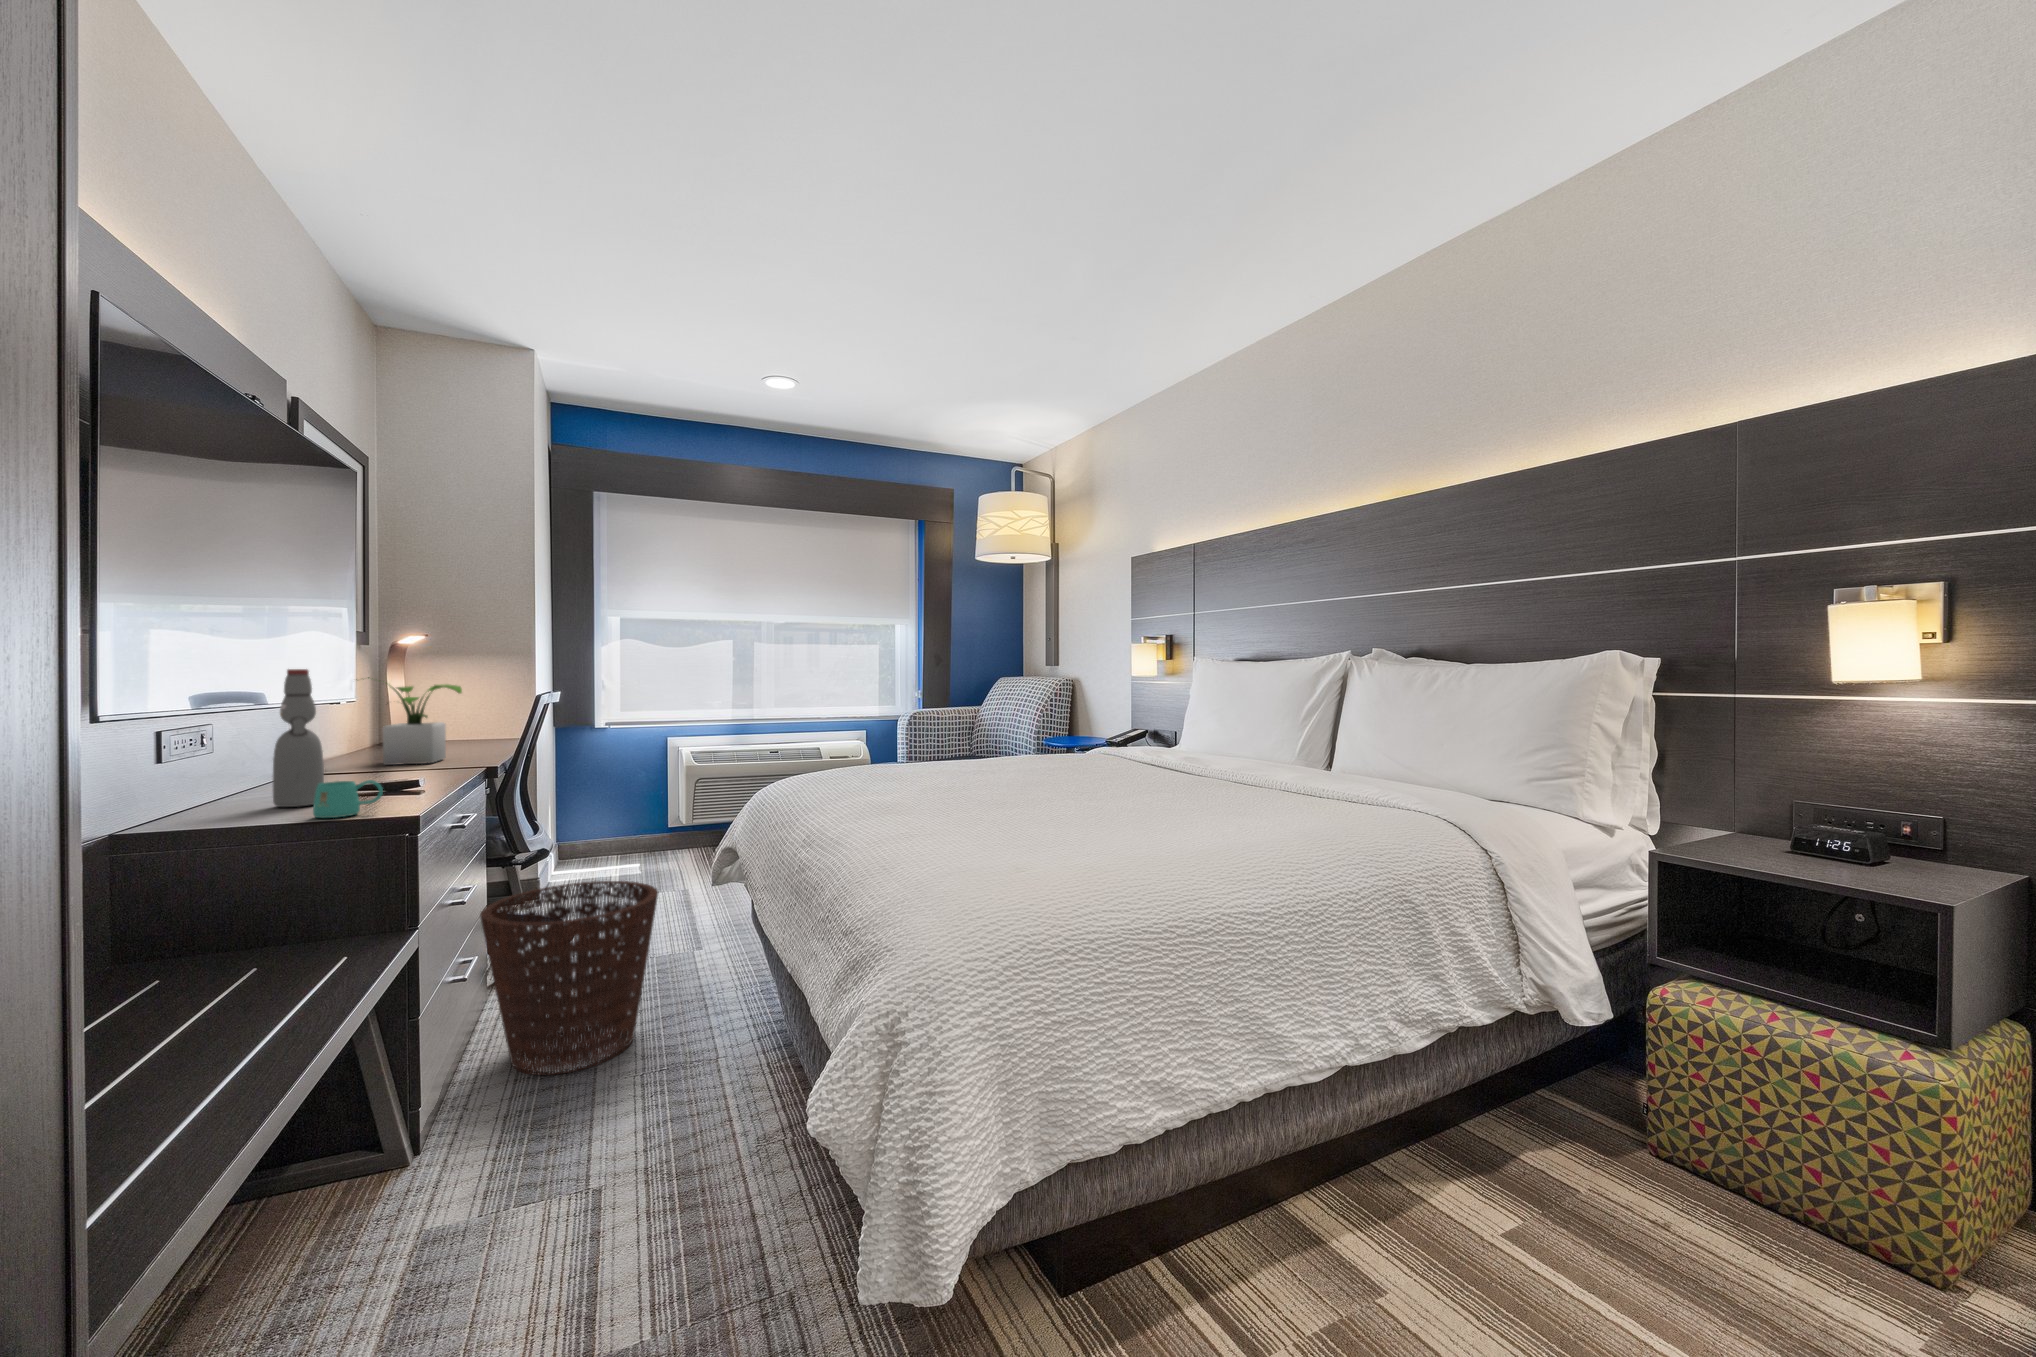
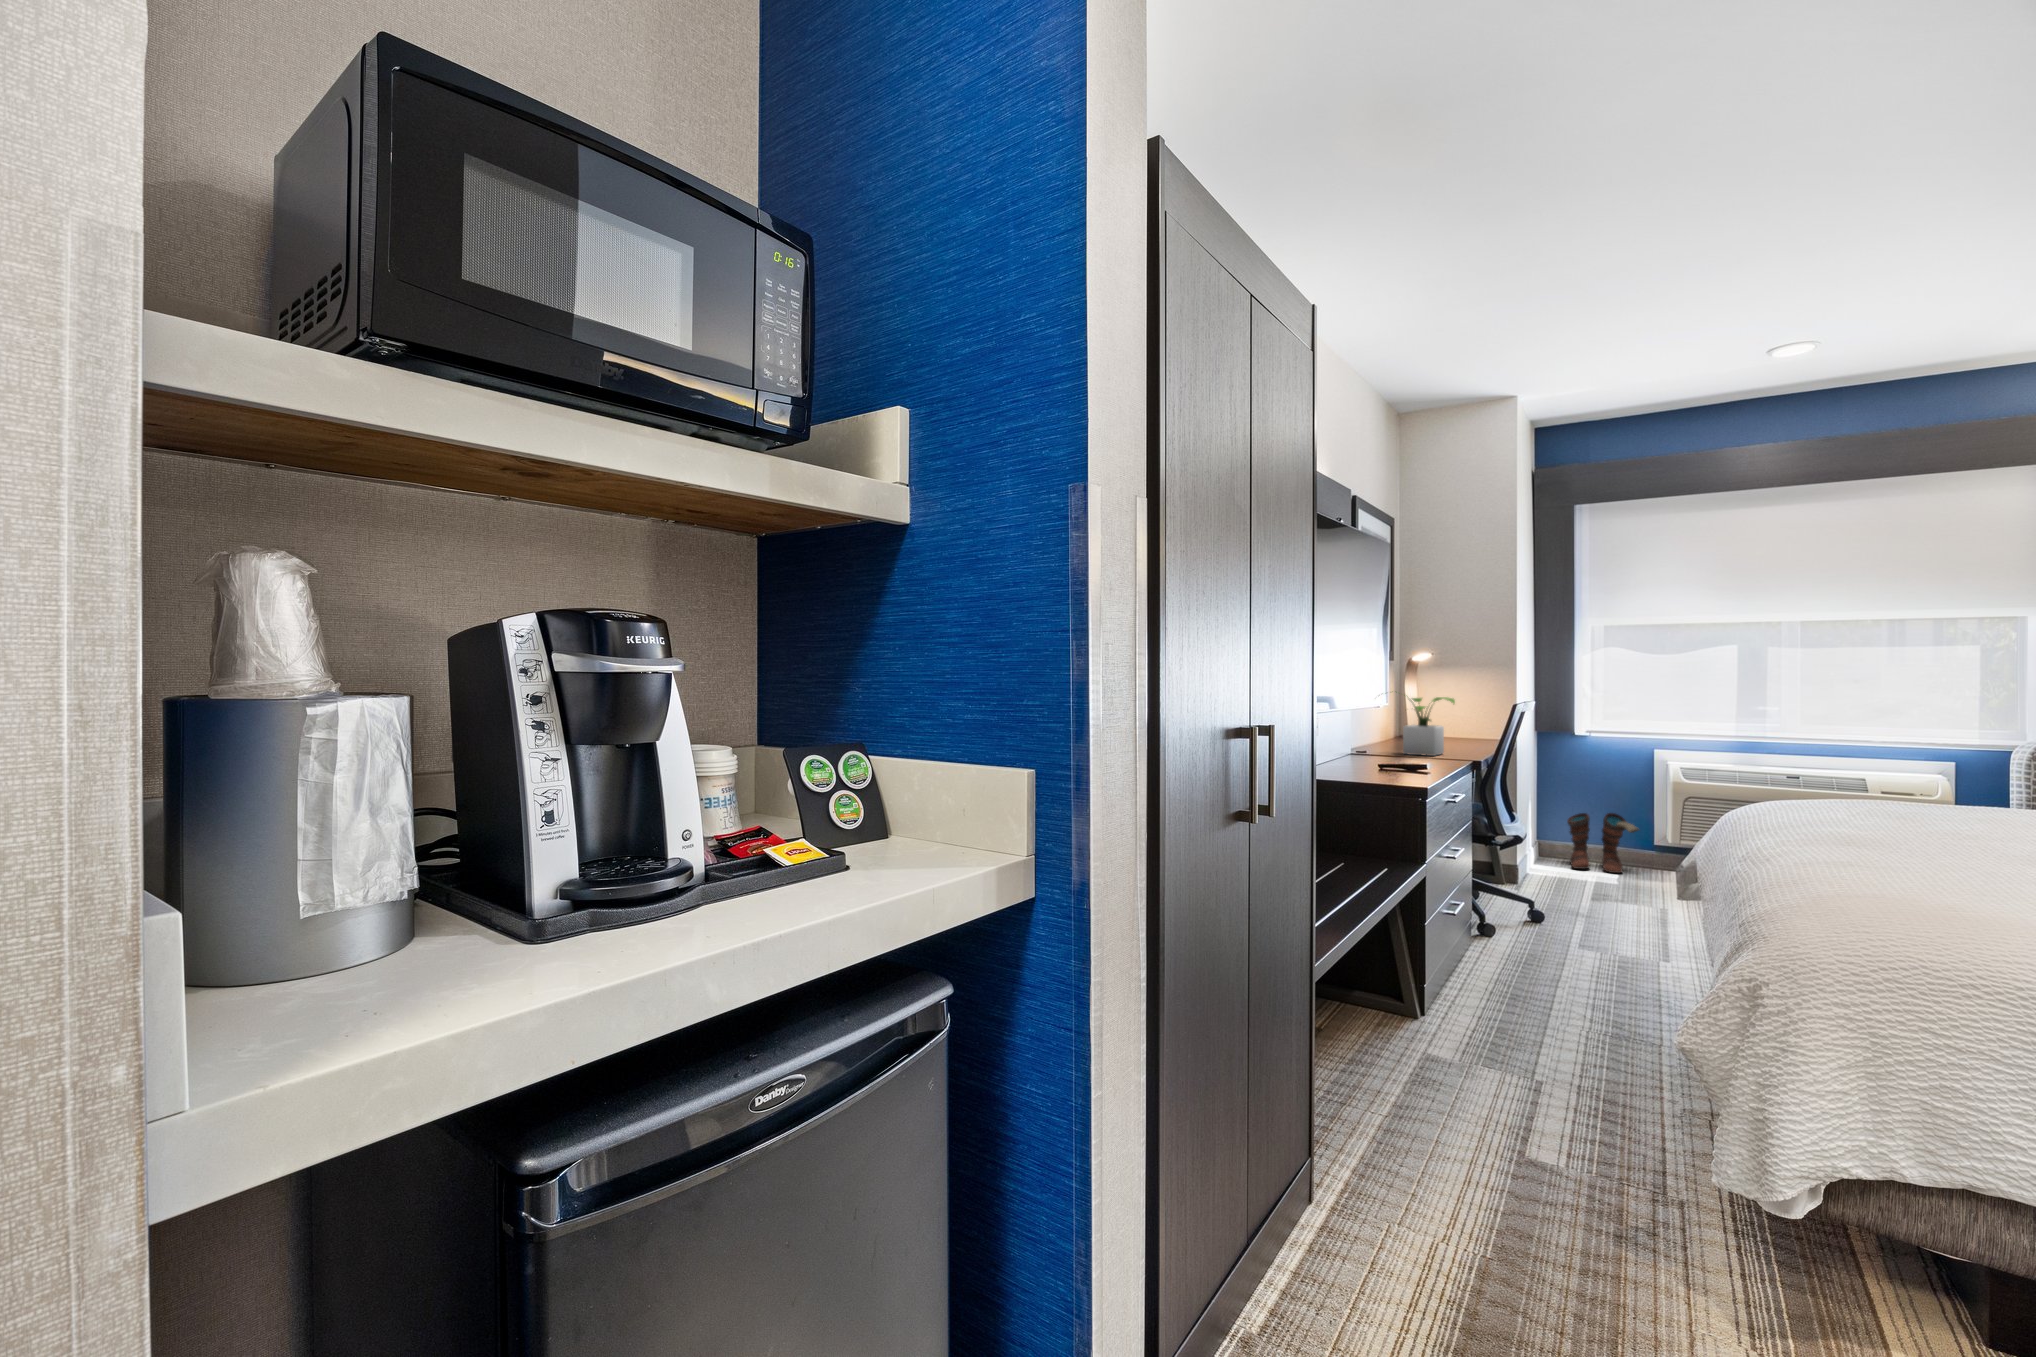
bottle: present [273,669,324,807] -> none [1346,689,1371,774]
mug: present [313,780,383,818] -> none [1367,761,1404,783]
boots: none [586,801,656,866] -> present [1567,813,1639,873]
basket: present [480,881,658,1075] -> none [1464,862,1610,1011]

